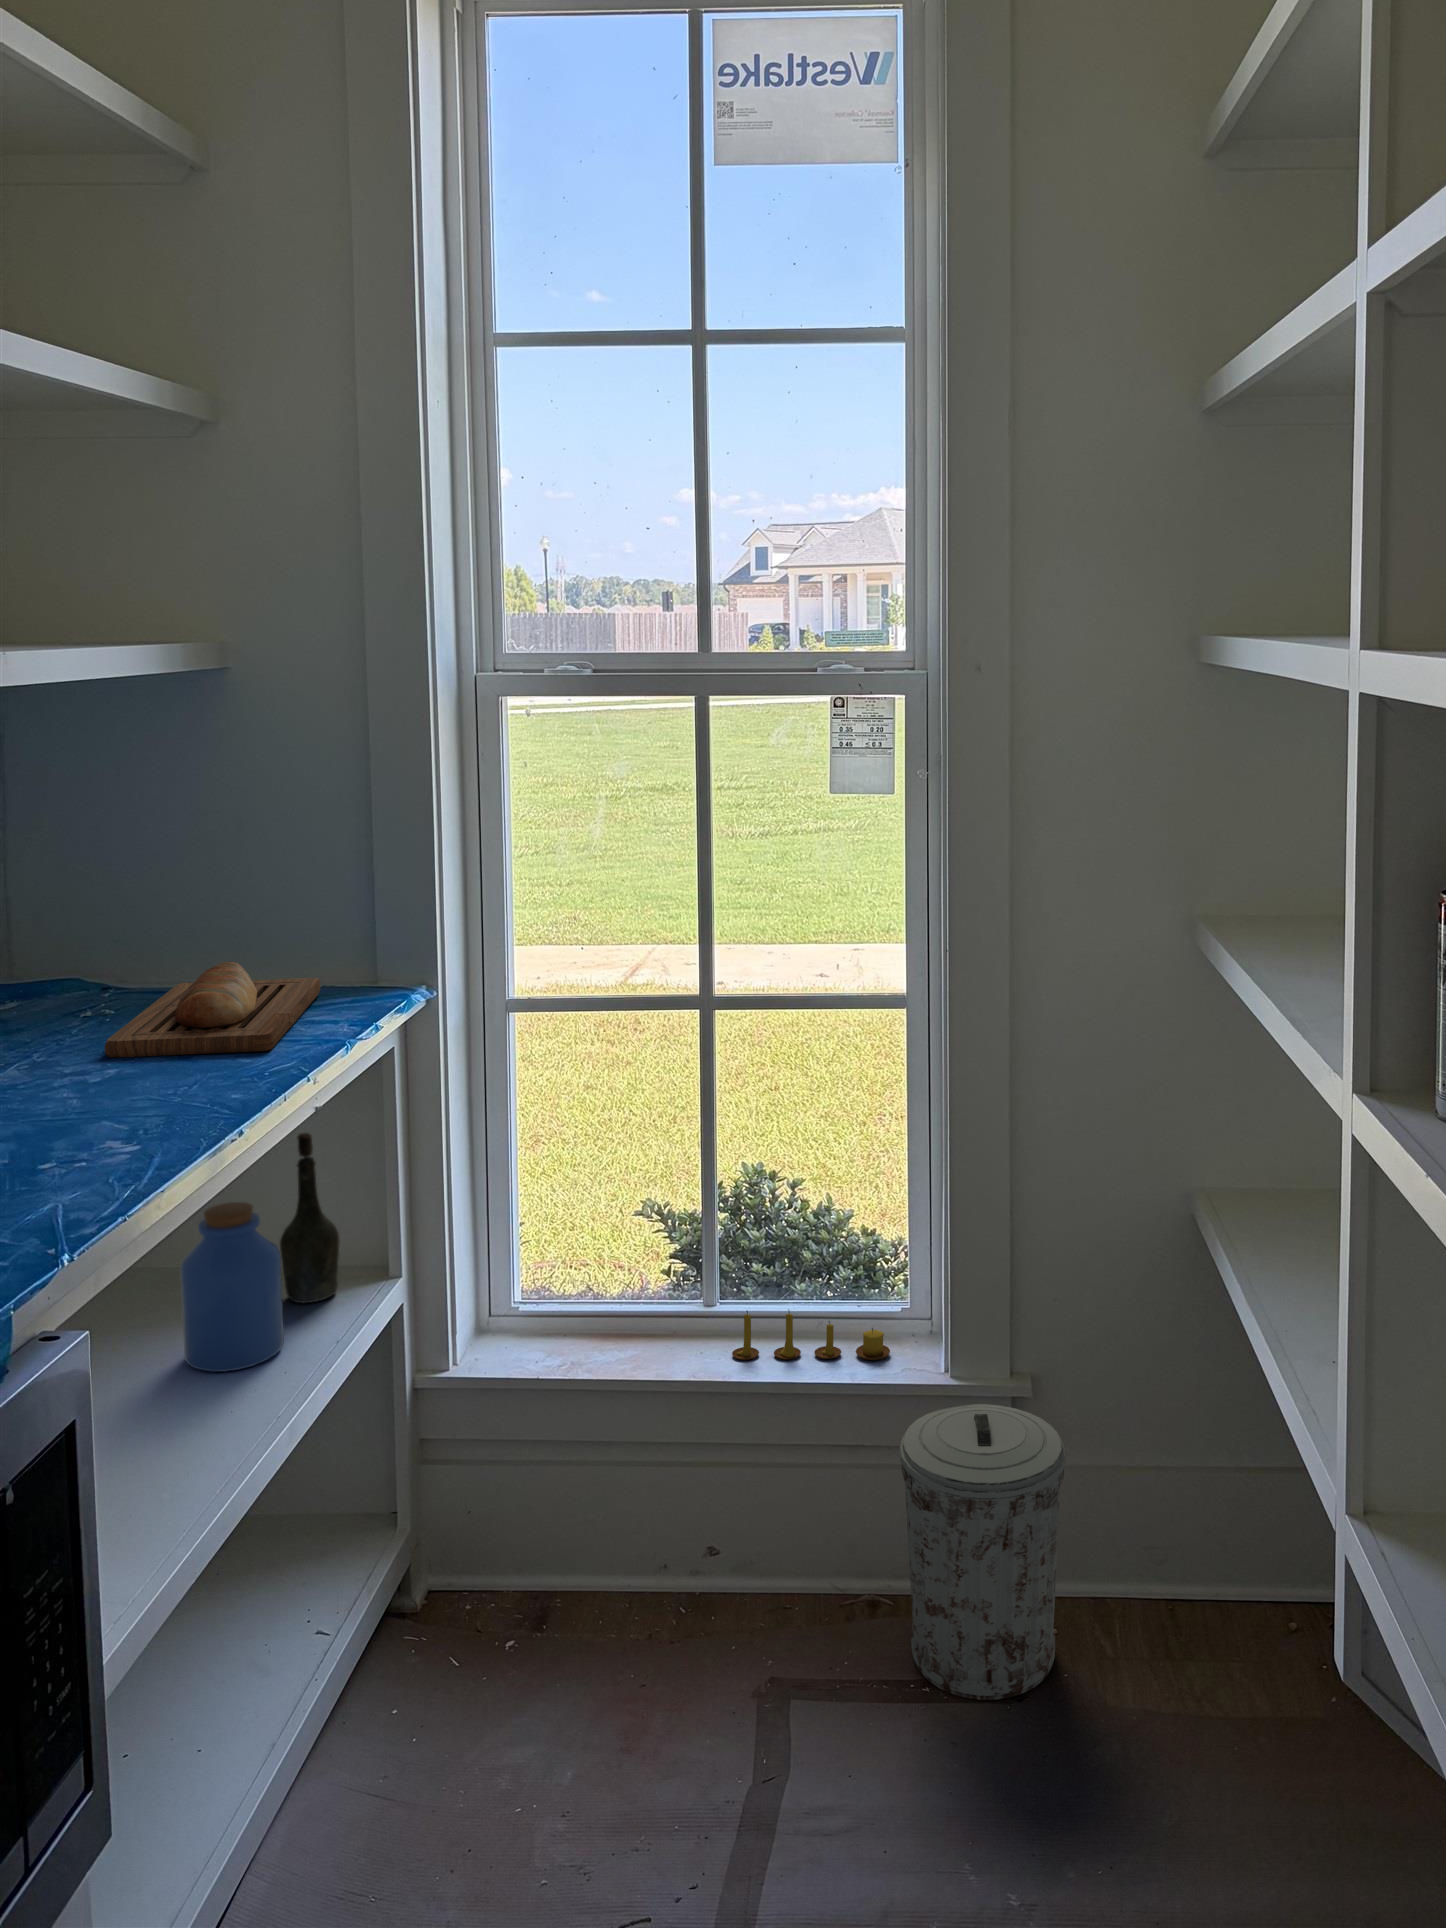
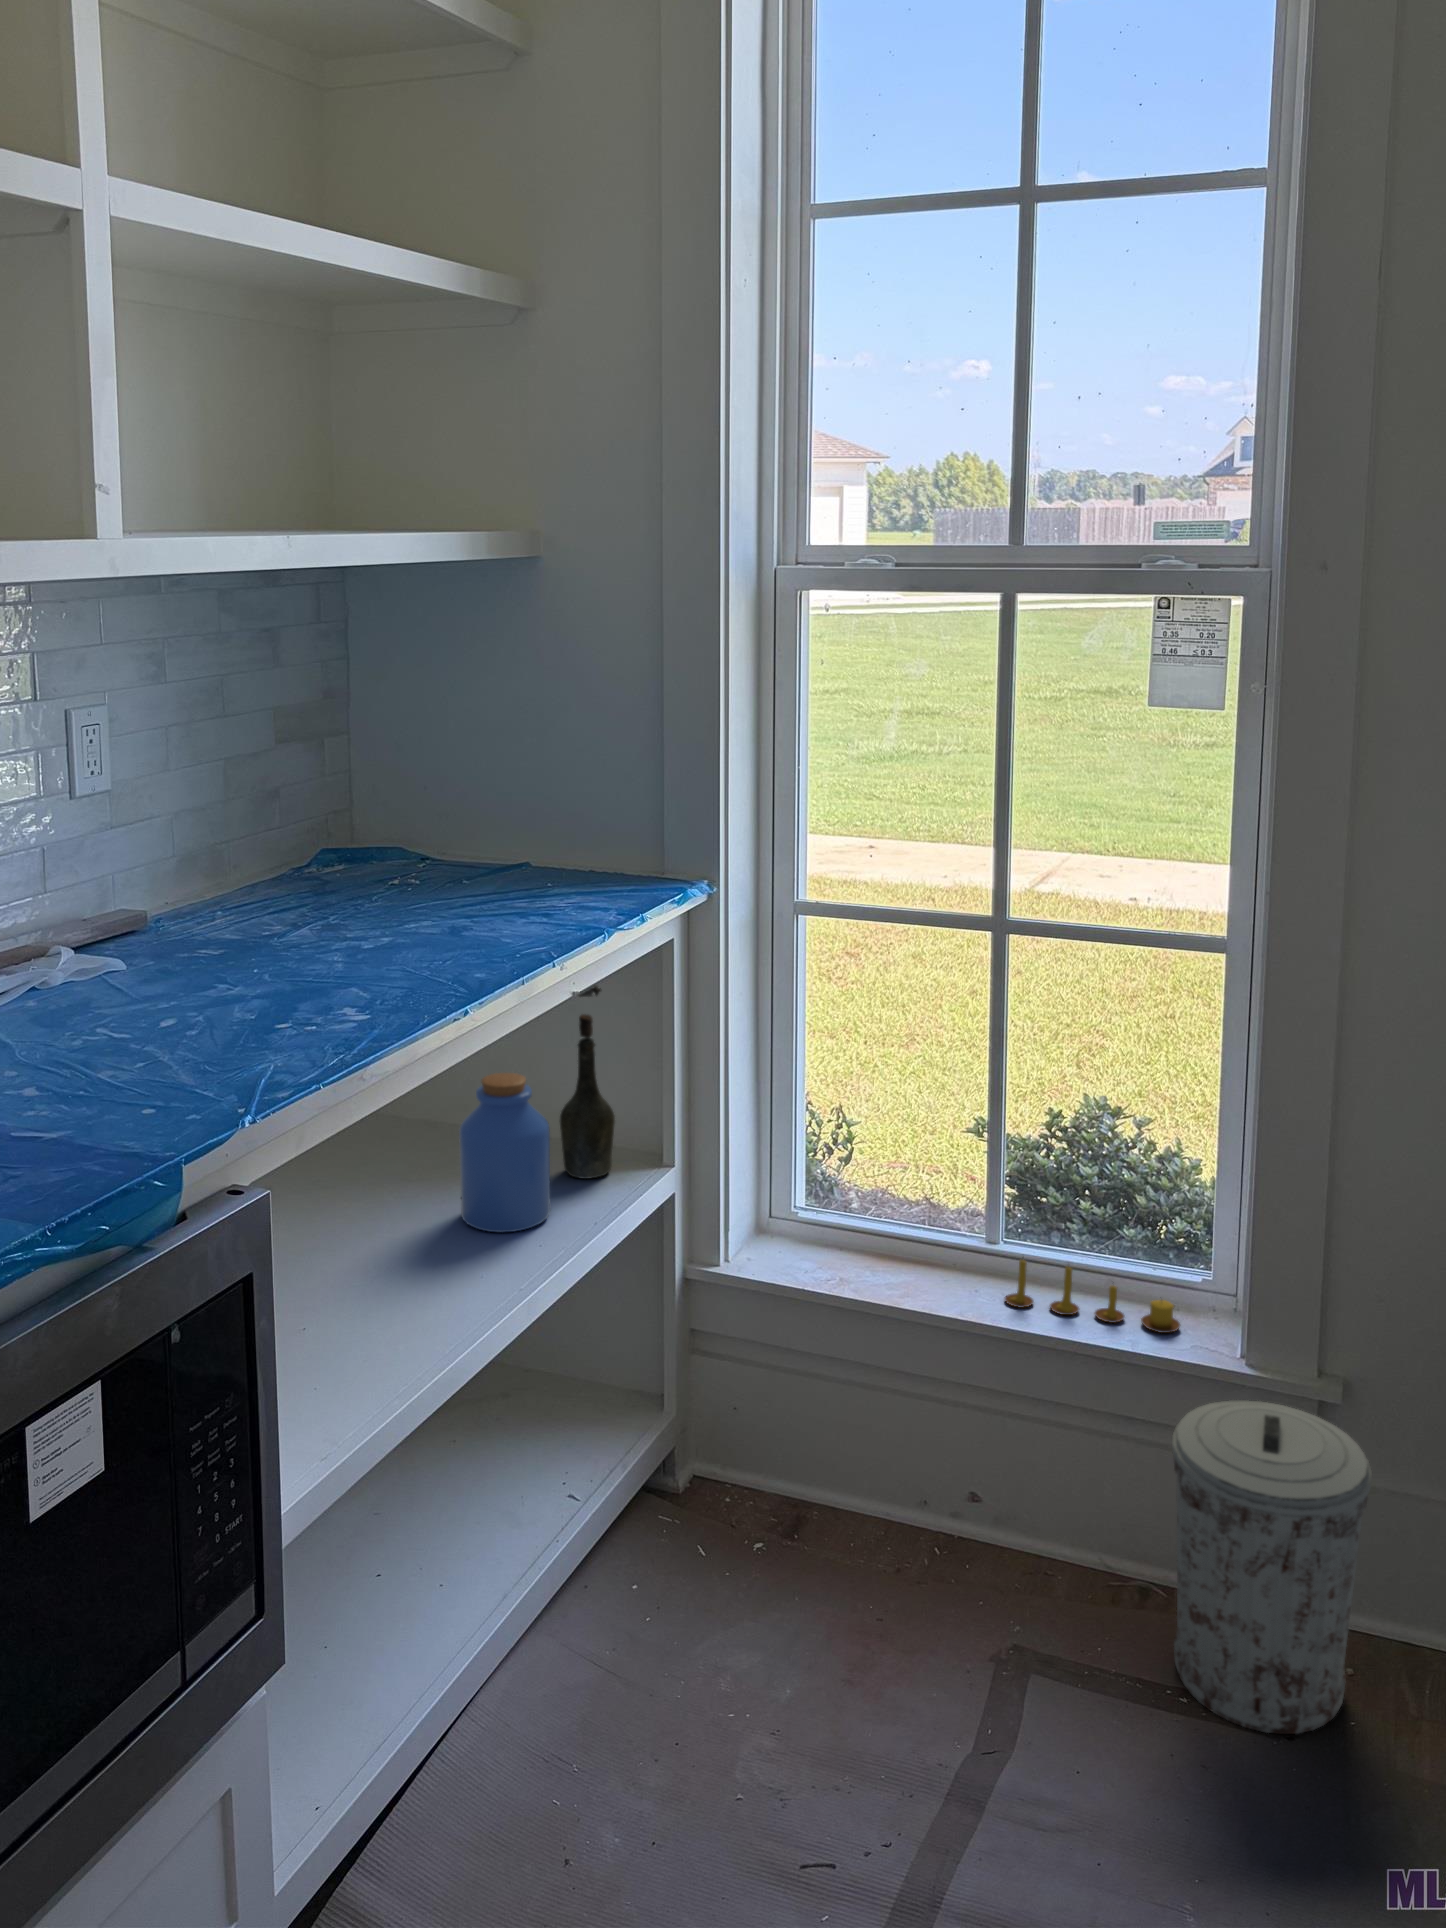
bread loaf: present [105,962,320,1058] -> none [394,842,606,931]

